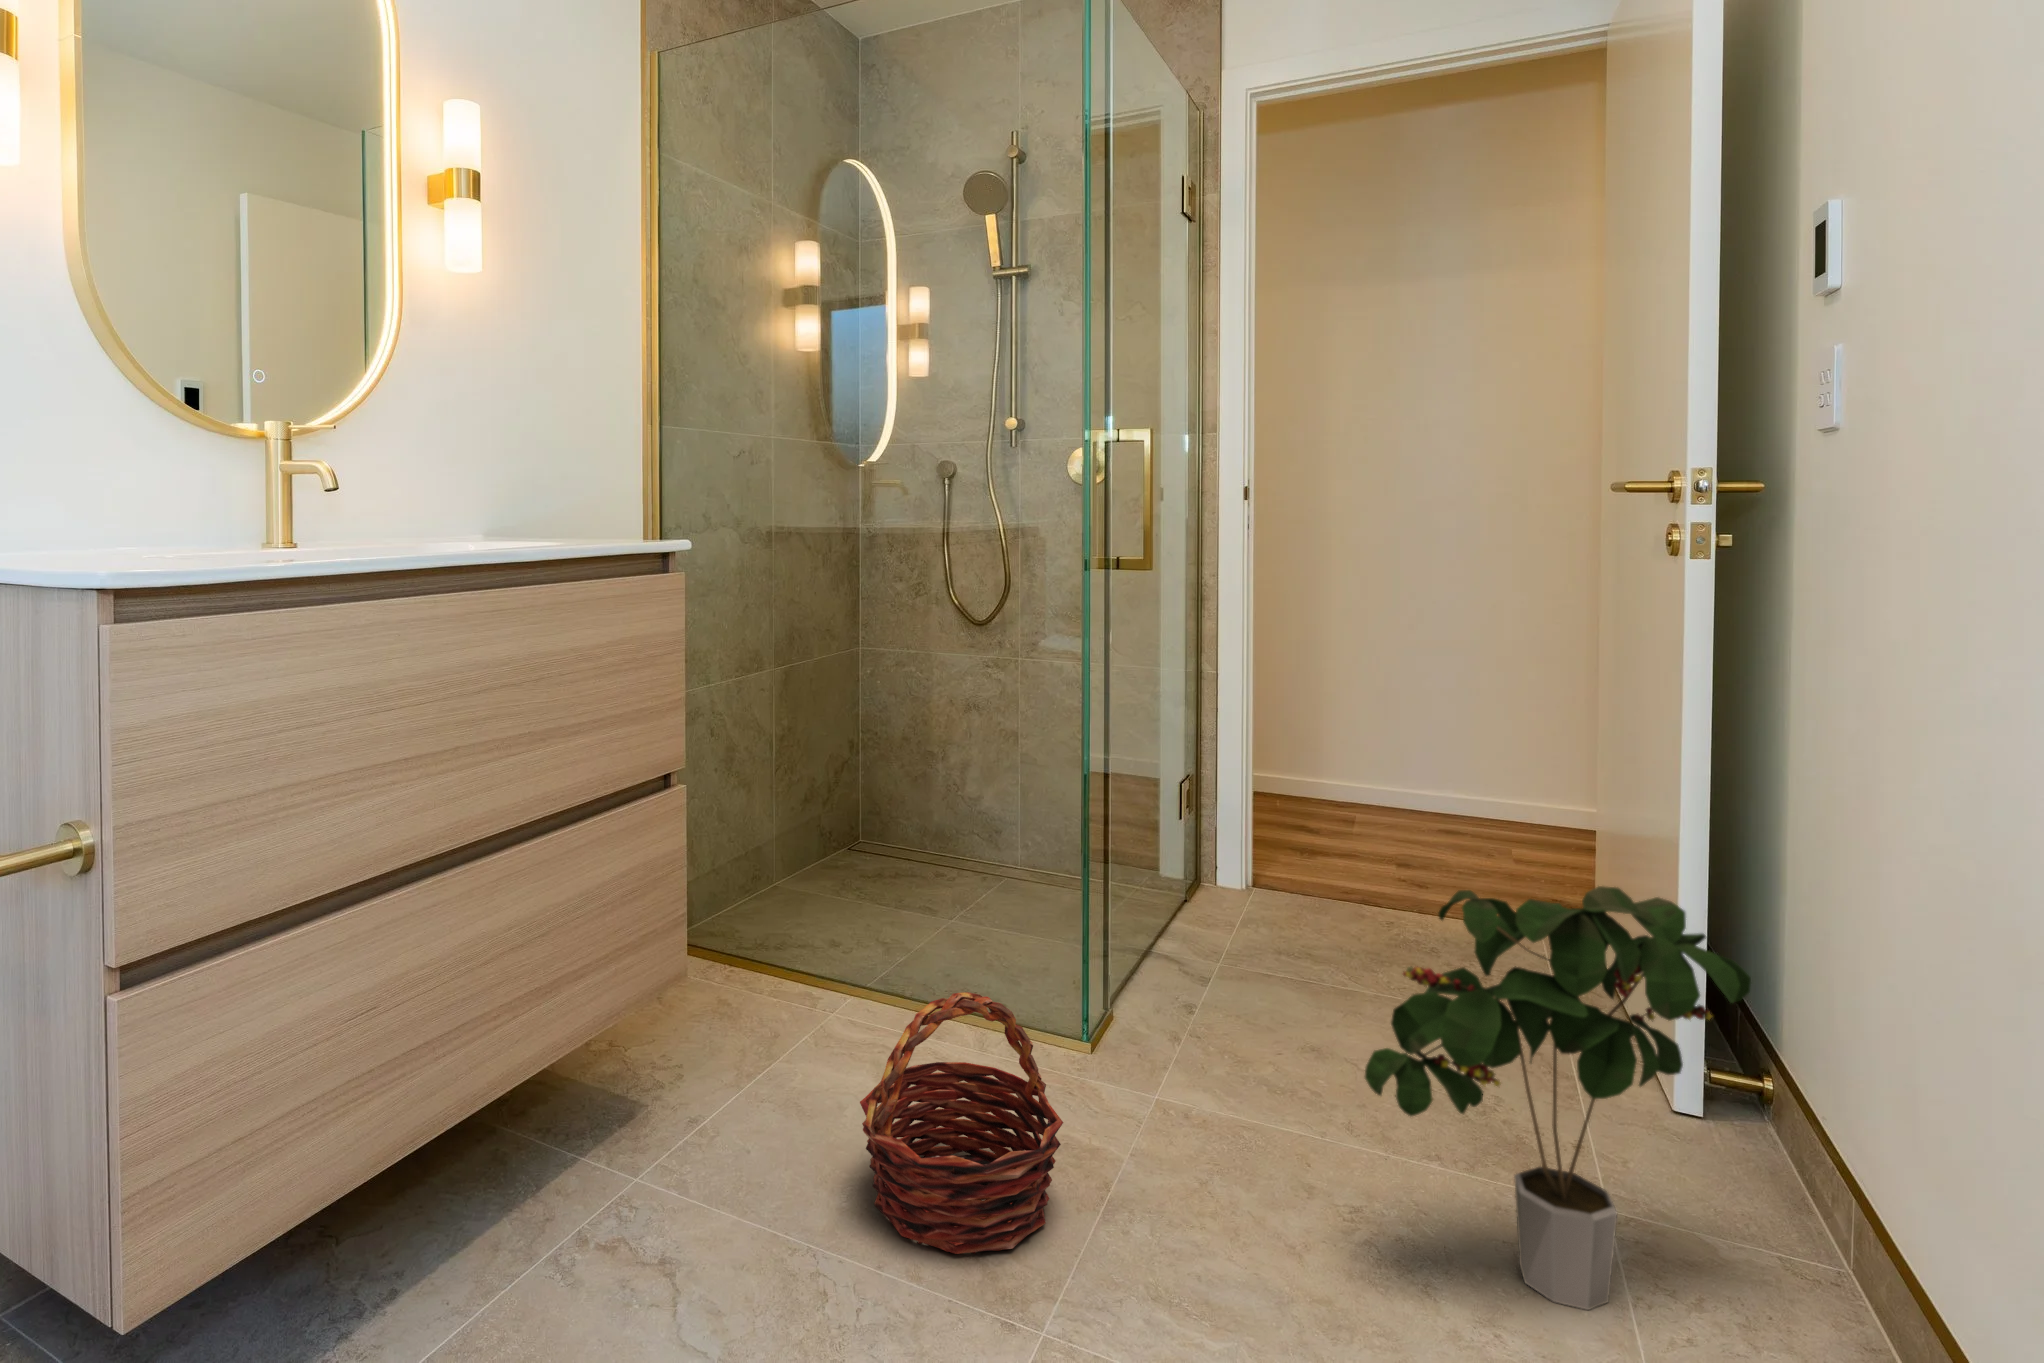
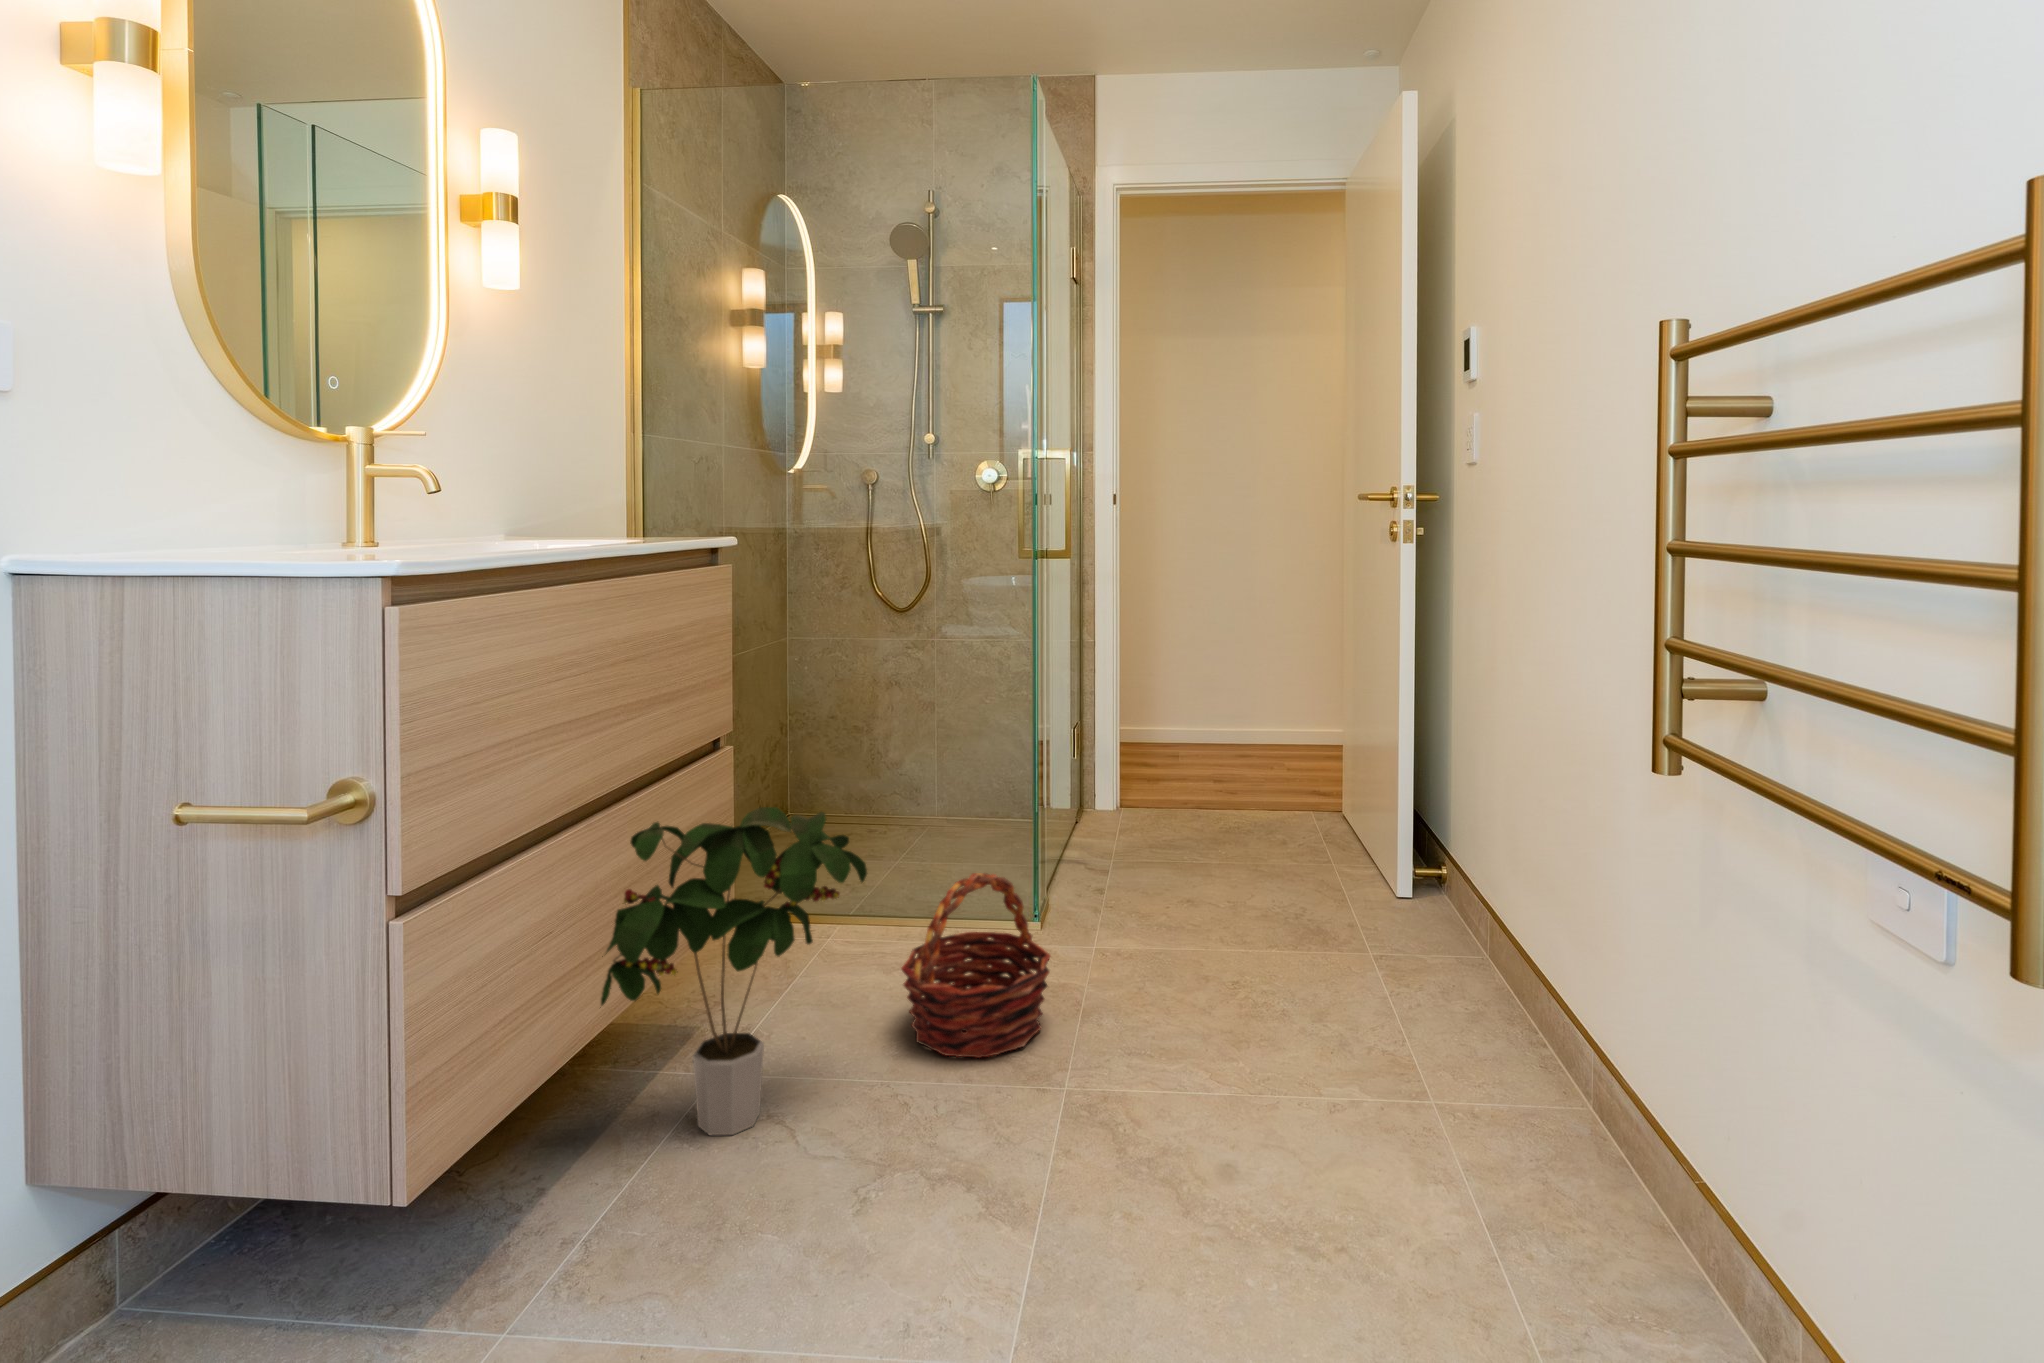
potted plant: present [1365,886,1751,1310] -> present [600,807,867,1135]

